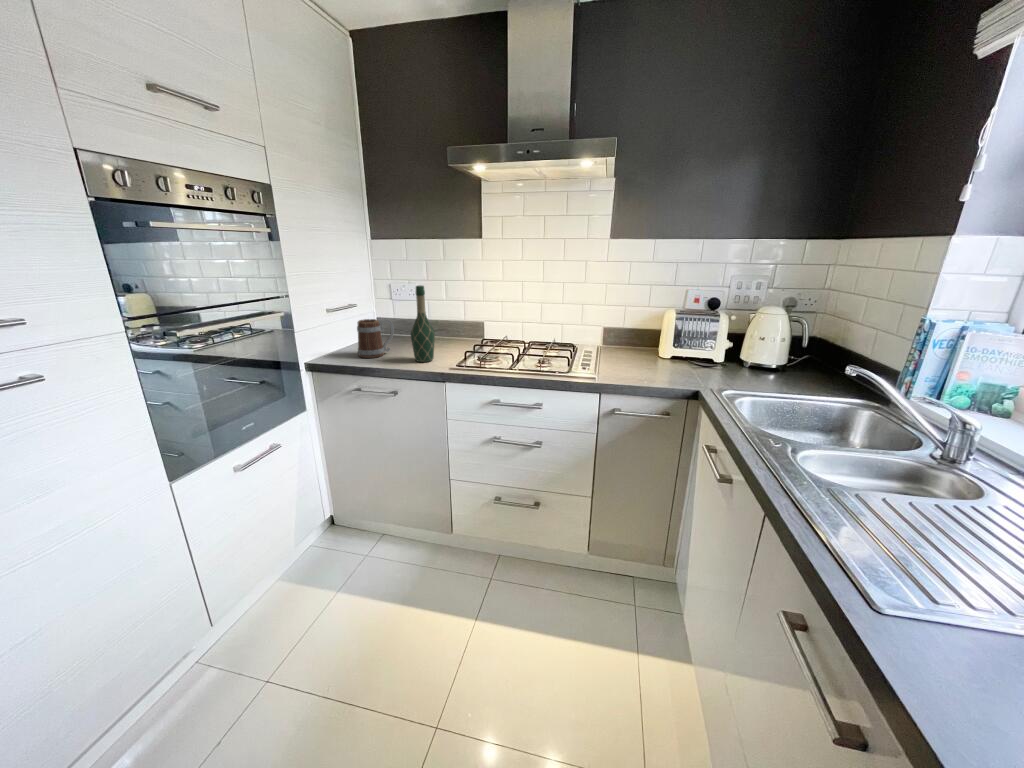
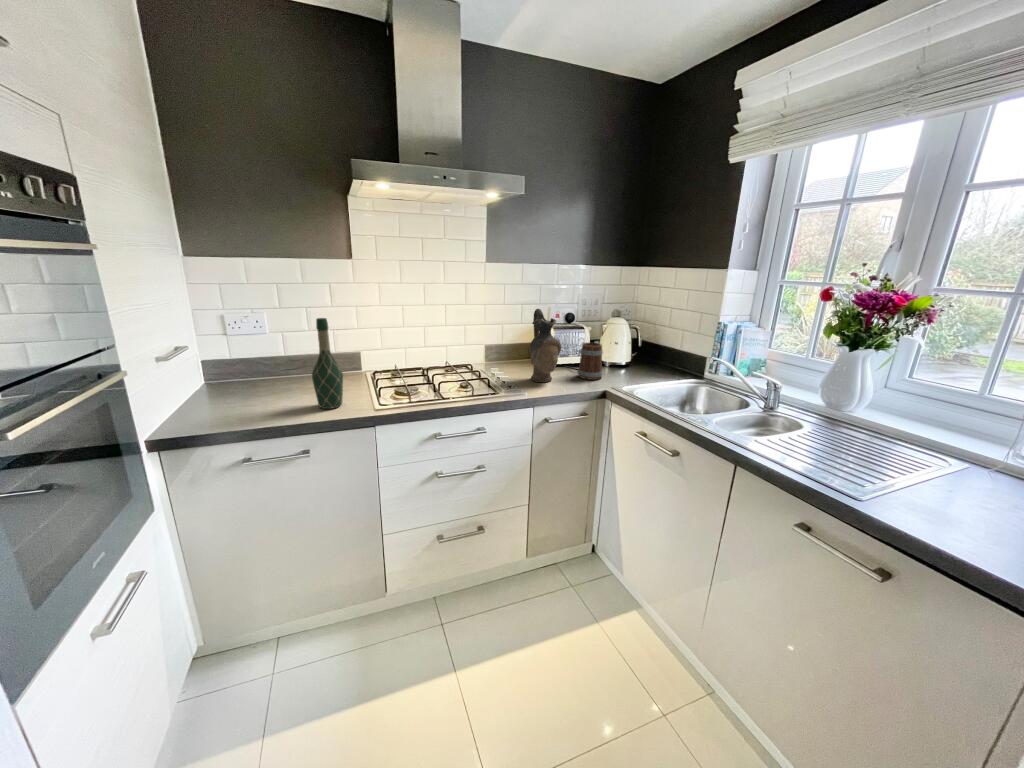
ceramic pitcher: none [622,288,658,371] -> present [530,309,561,382]
mug: present [357,319,394,358] -> present [578,341,603,380]

